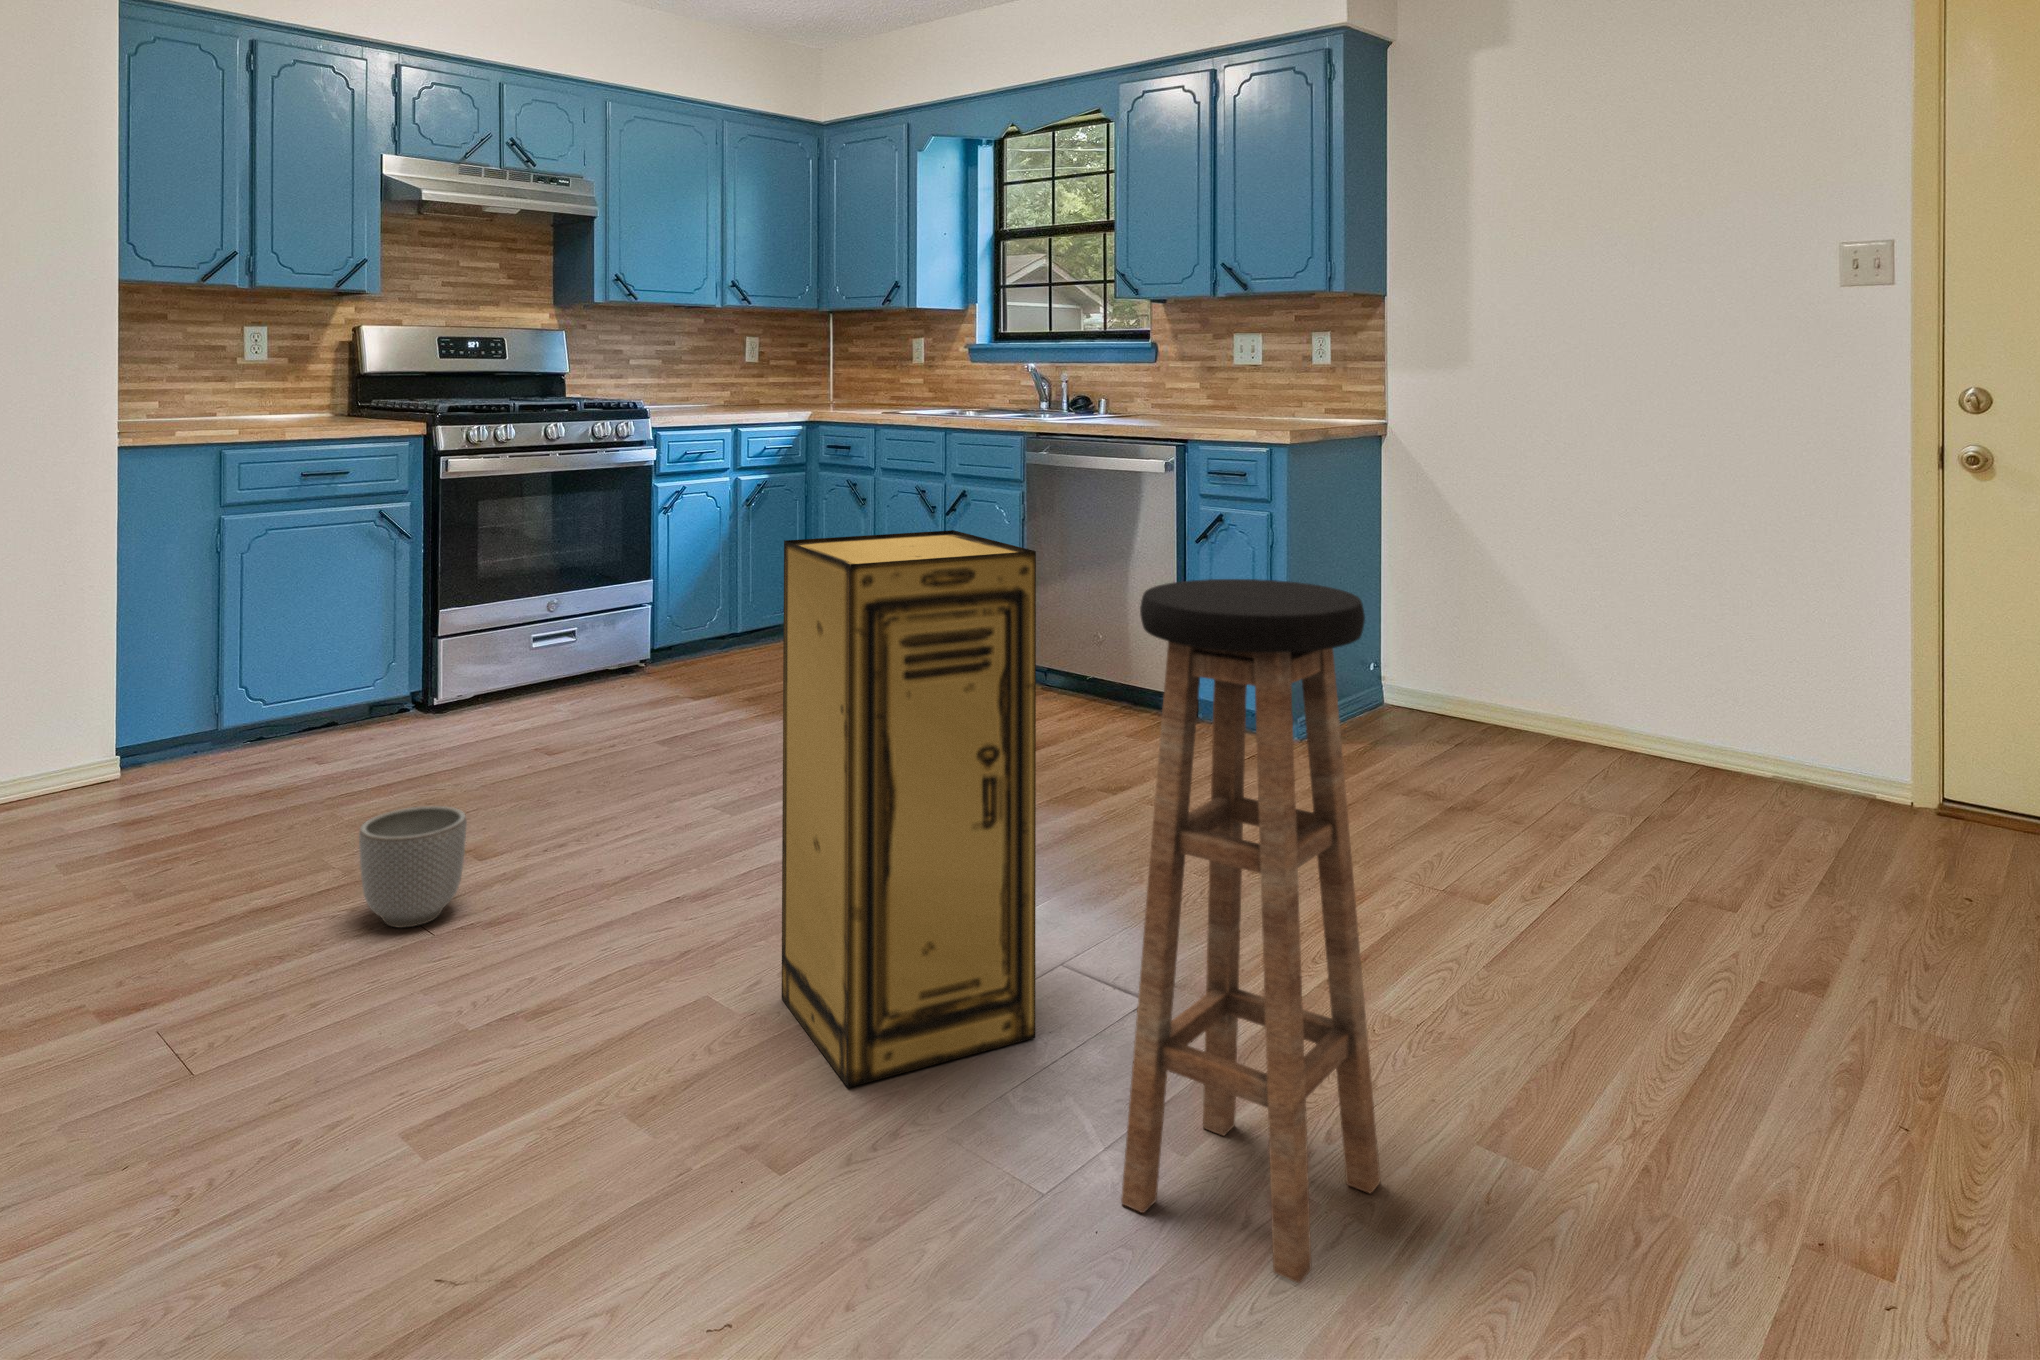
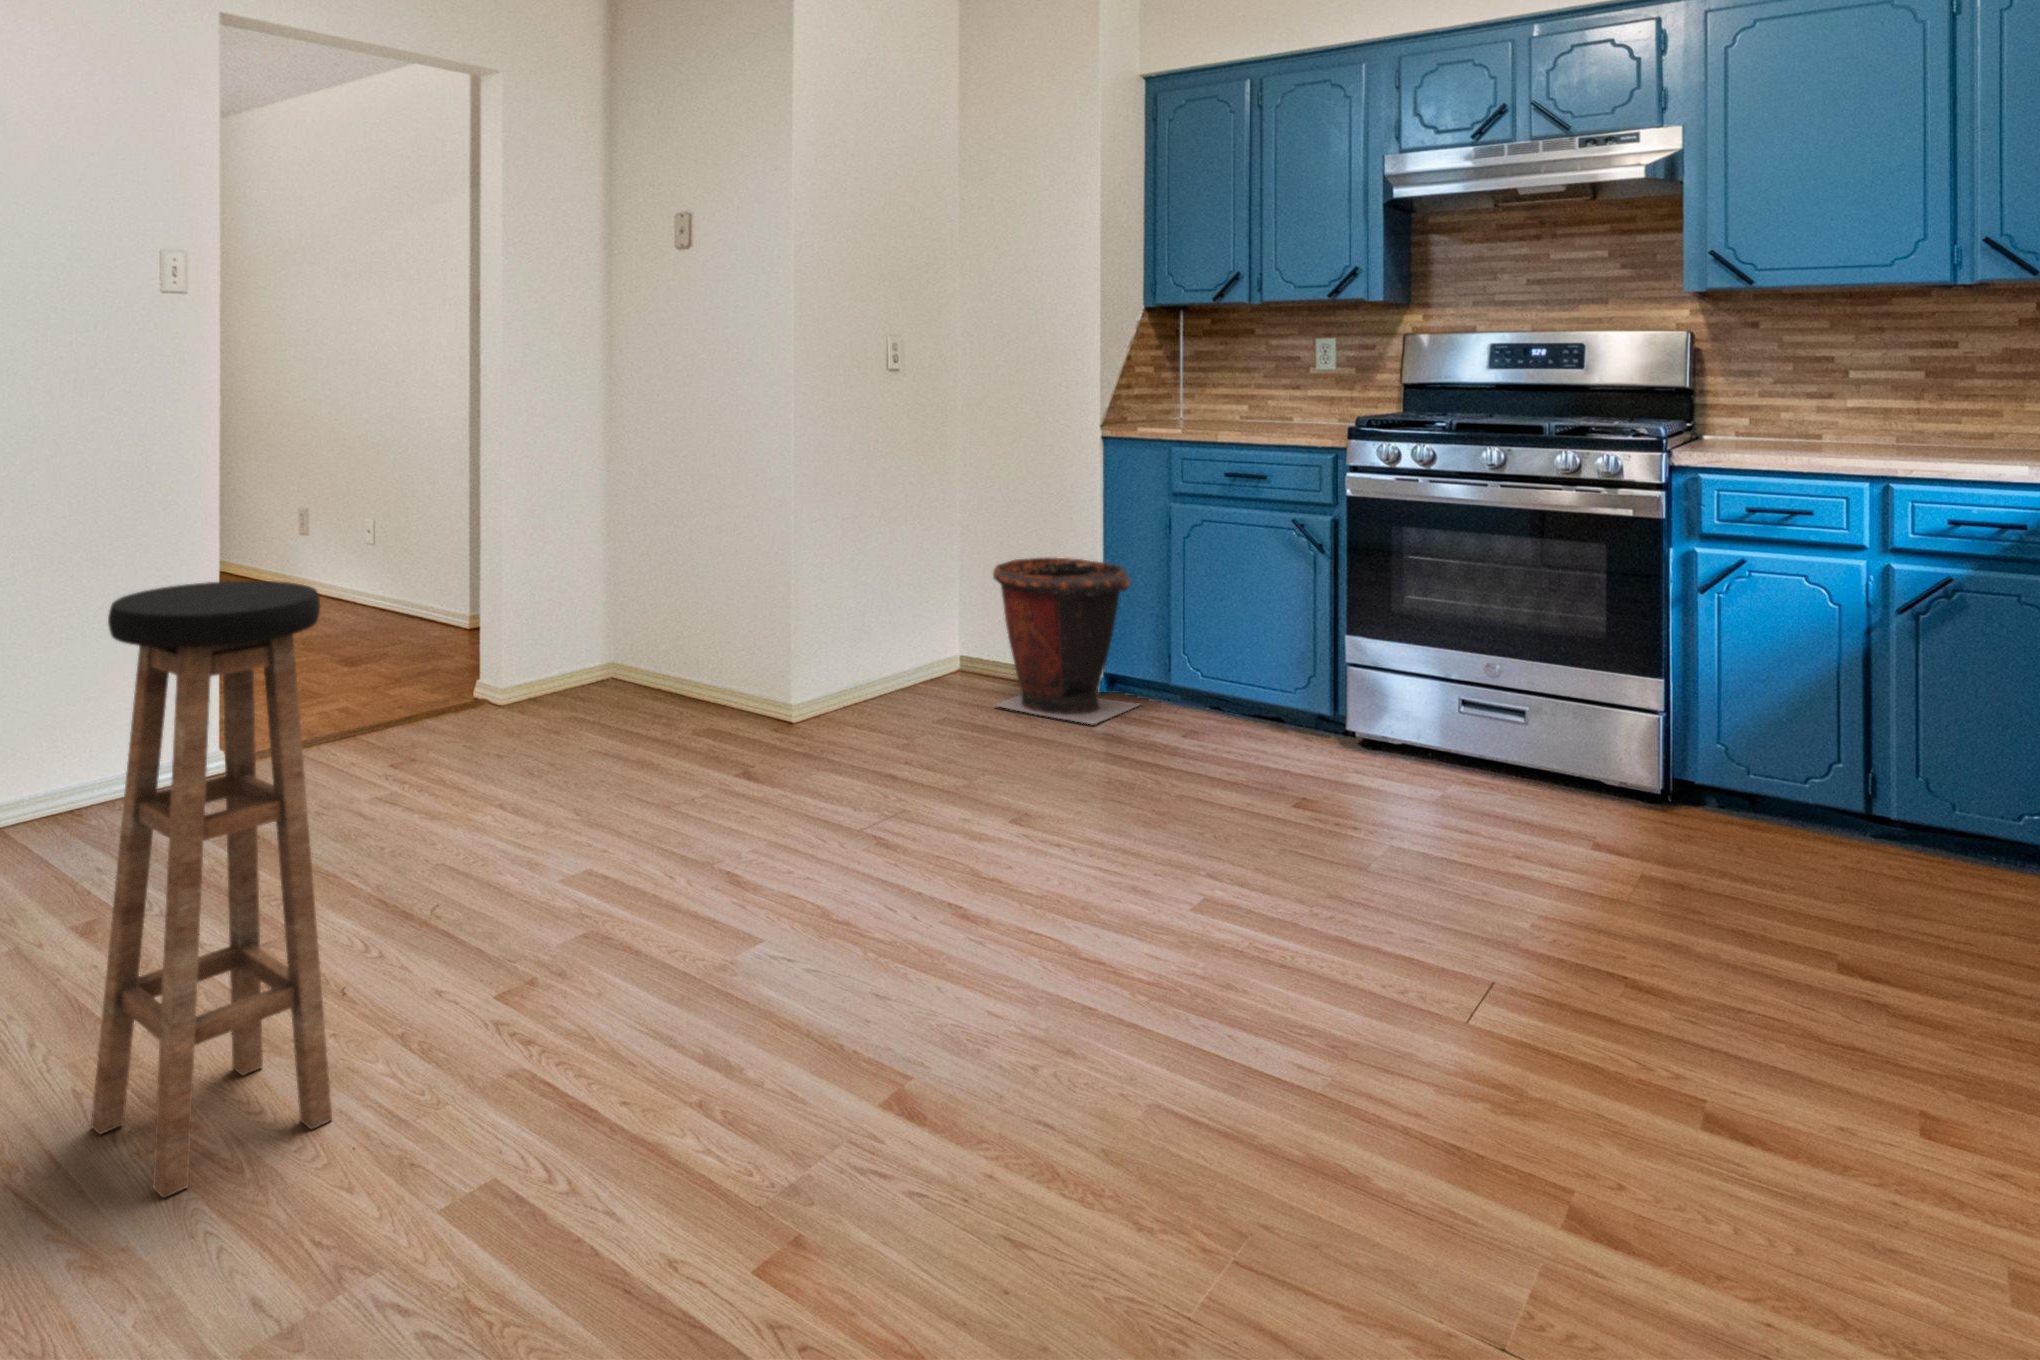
storage cabinet: present [781,530,1036,1087] -> none [486,535,704,1037]
trash can: none [40,590,263,823] -> present [993,557,1139,724]
planter: present [359,806,467,928] -> none [788,719,864,808]

